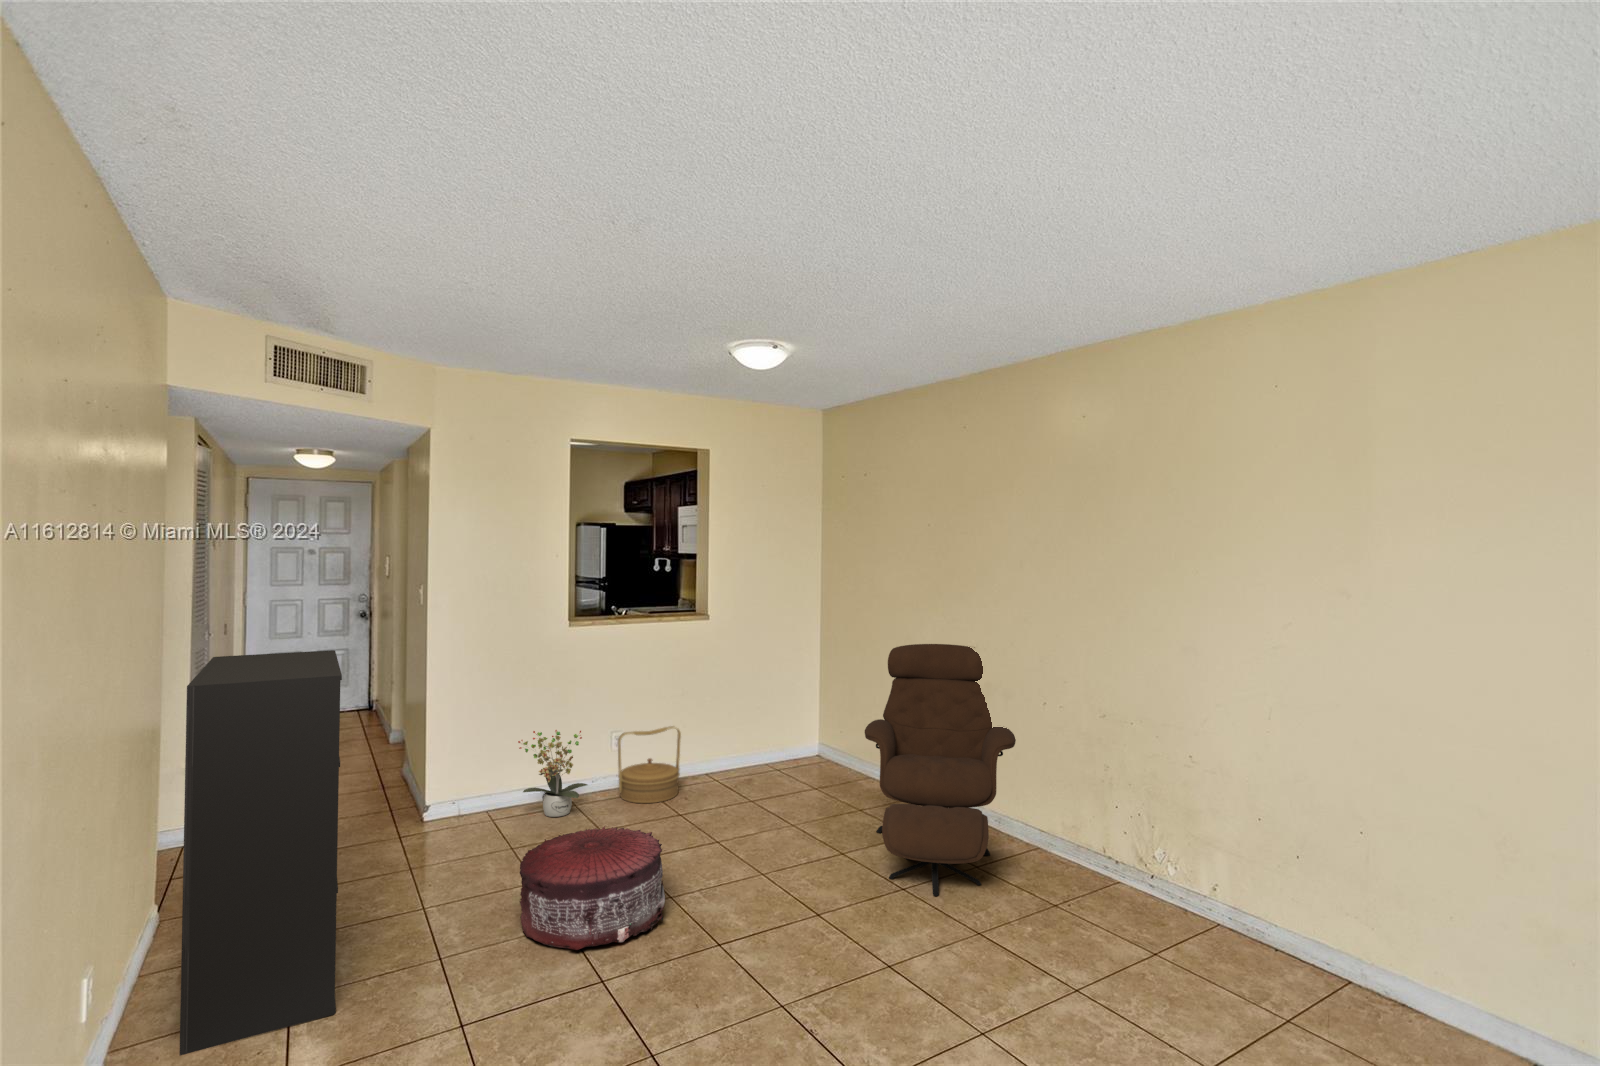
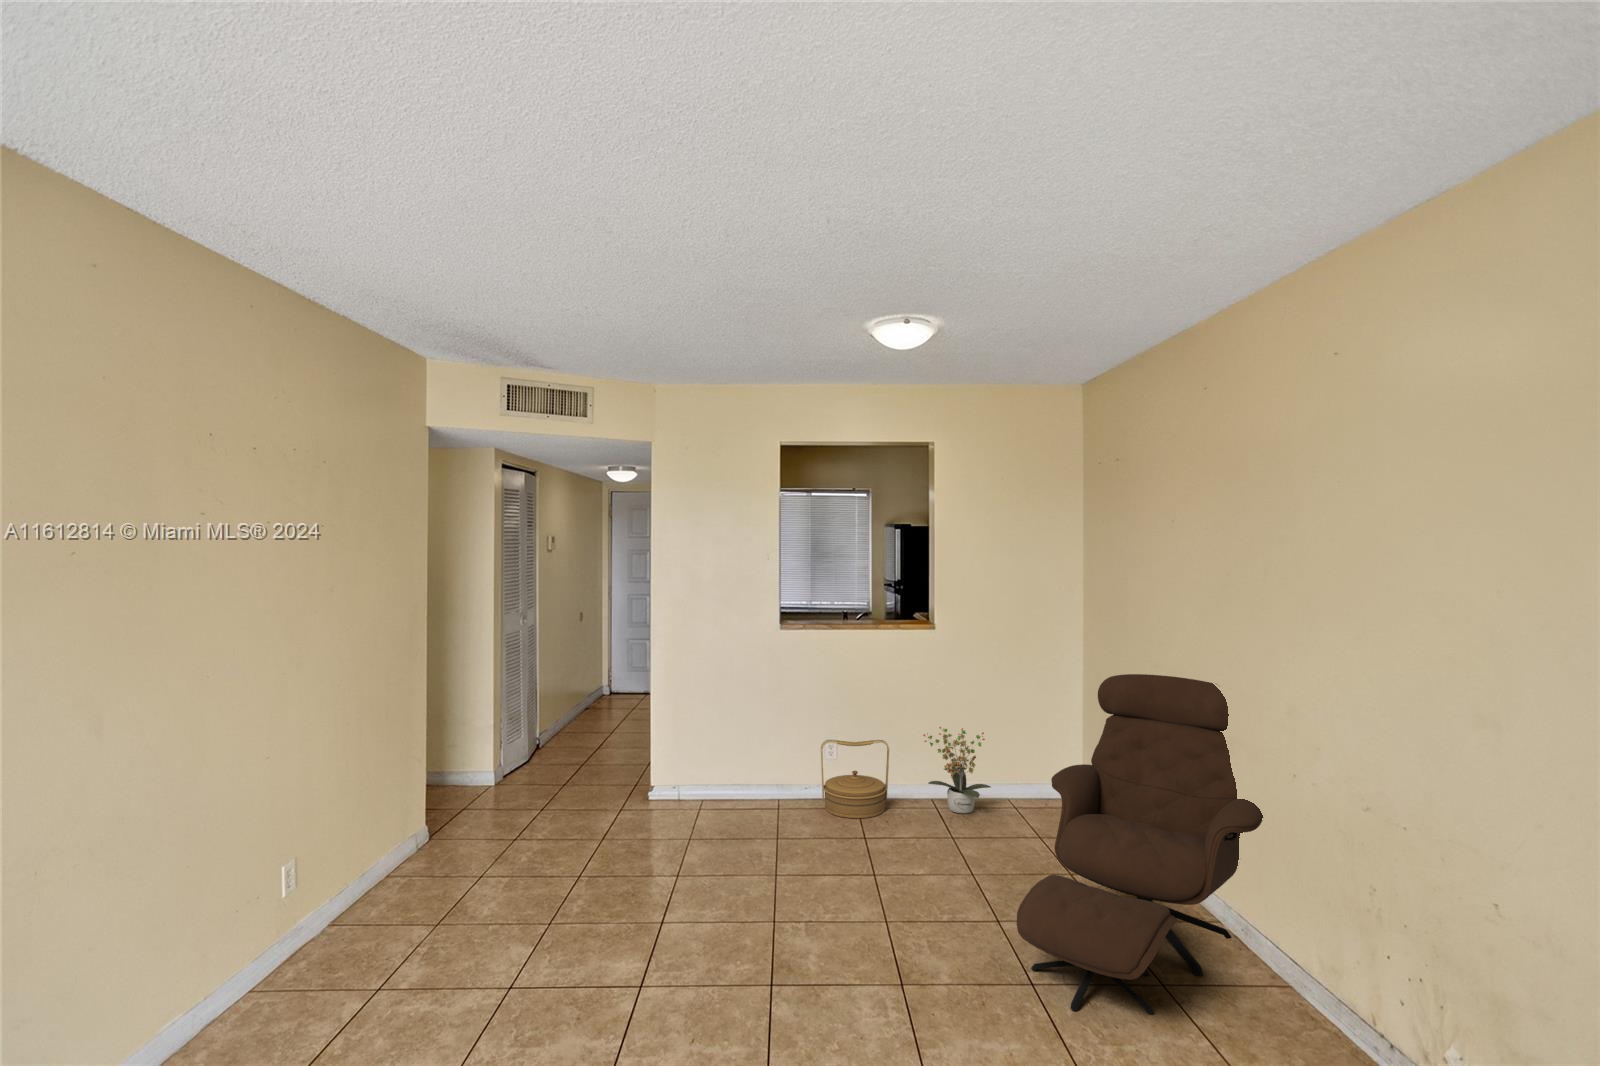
bookshelf: present [179,650,342,1056] -> none [333,638,510,952]
potted plant: present [518,730,587,817] -> present [923,727,991,813]
pouf: present [520,826,665,950] -> none [618,833,760,958]

